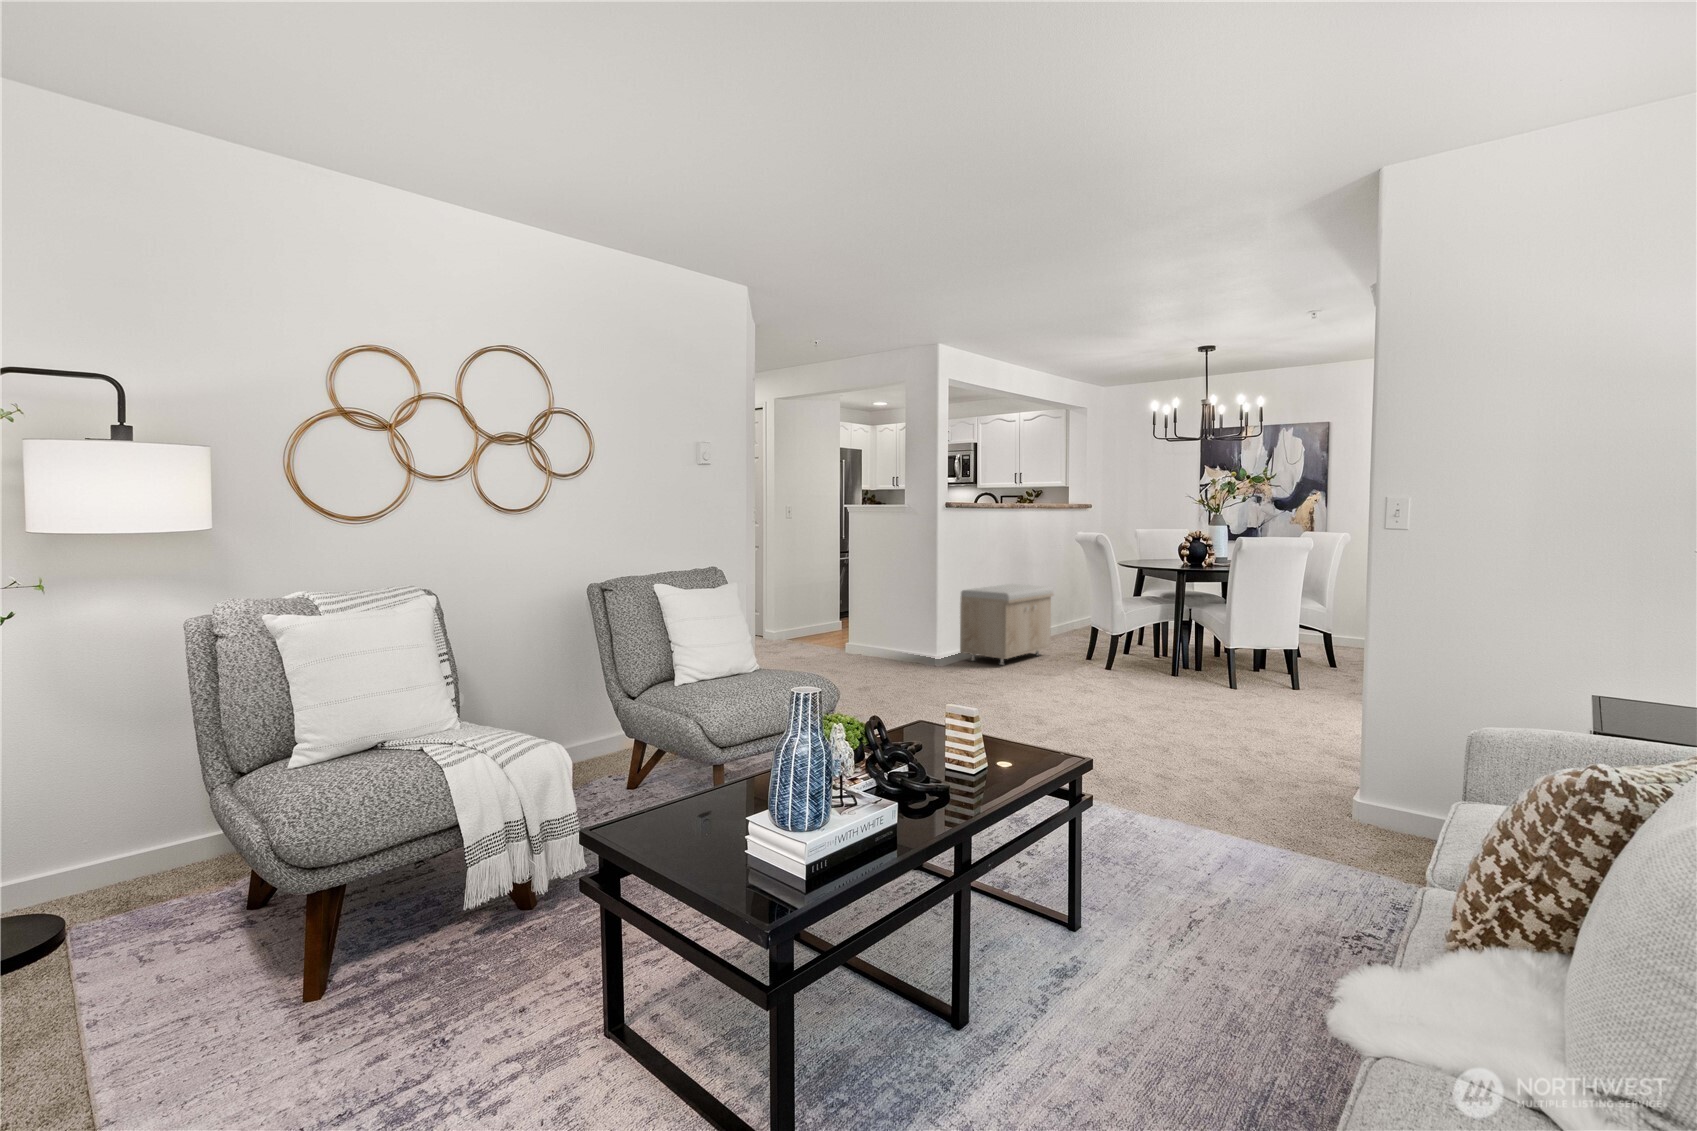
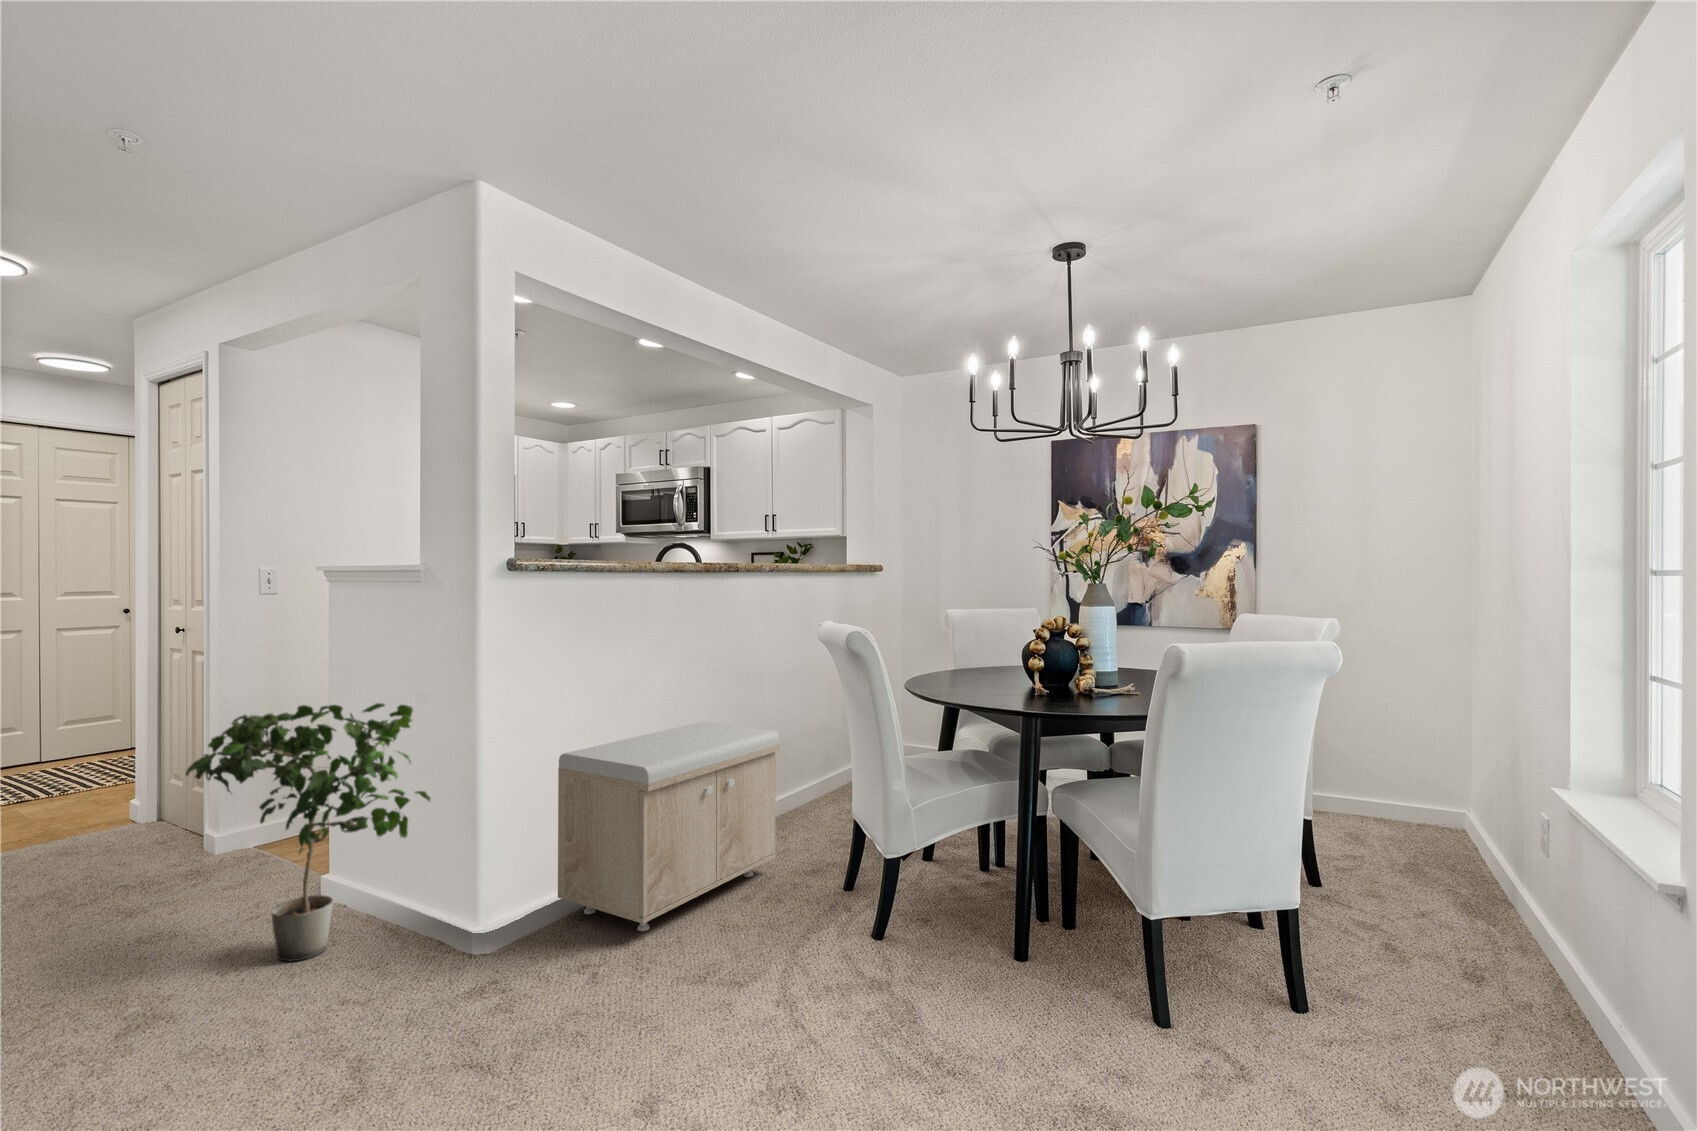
potted plant: none [827,564,910,665] -> present [186,703,430,961]

